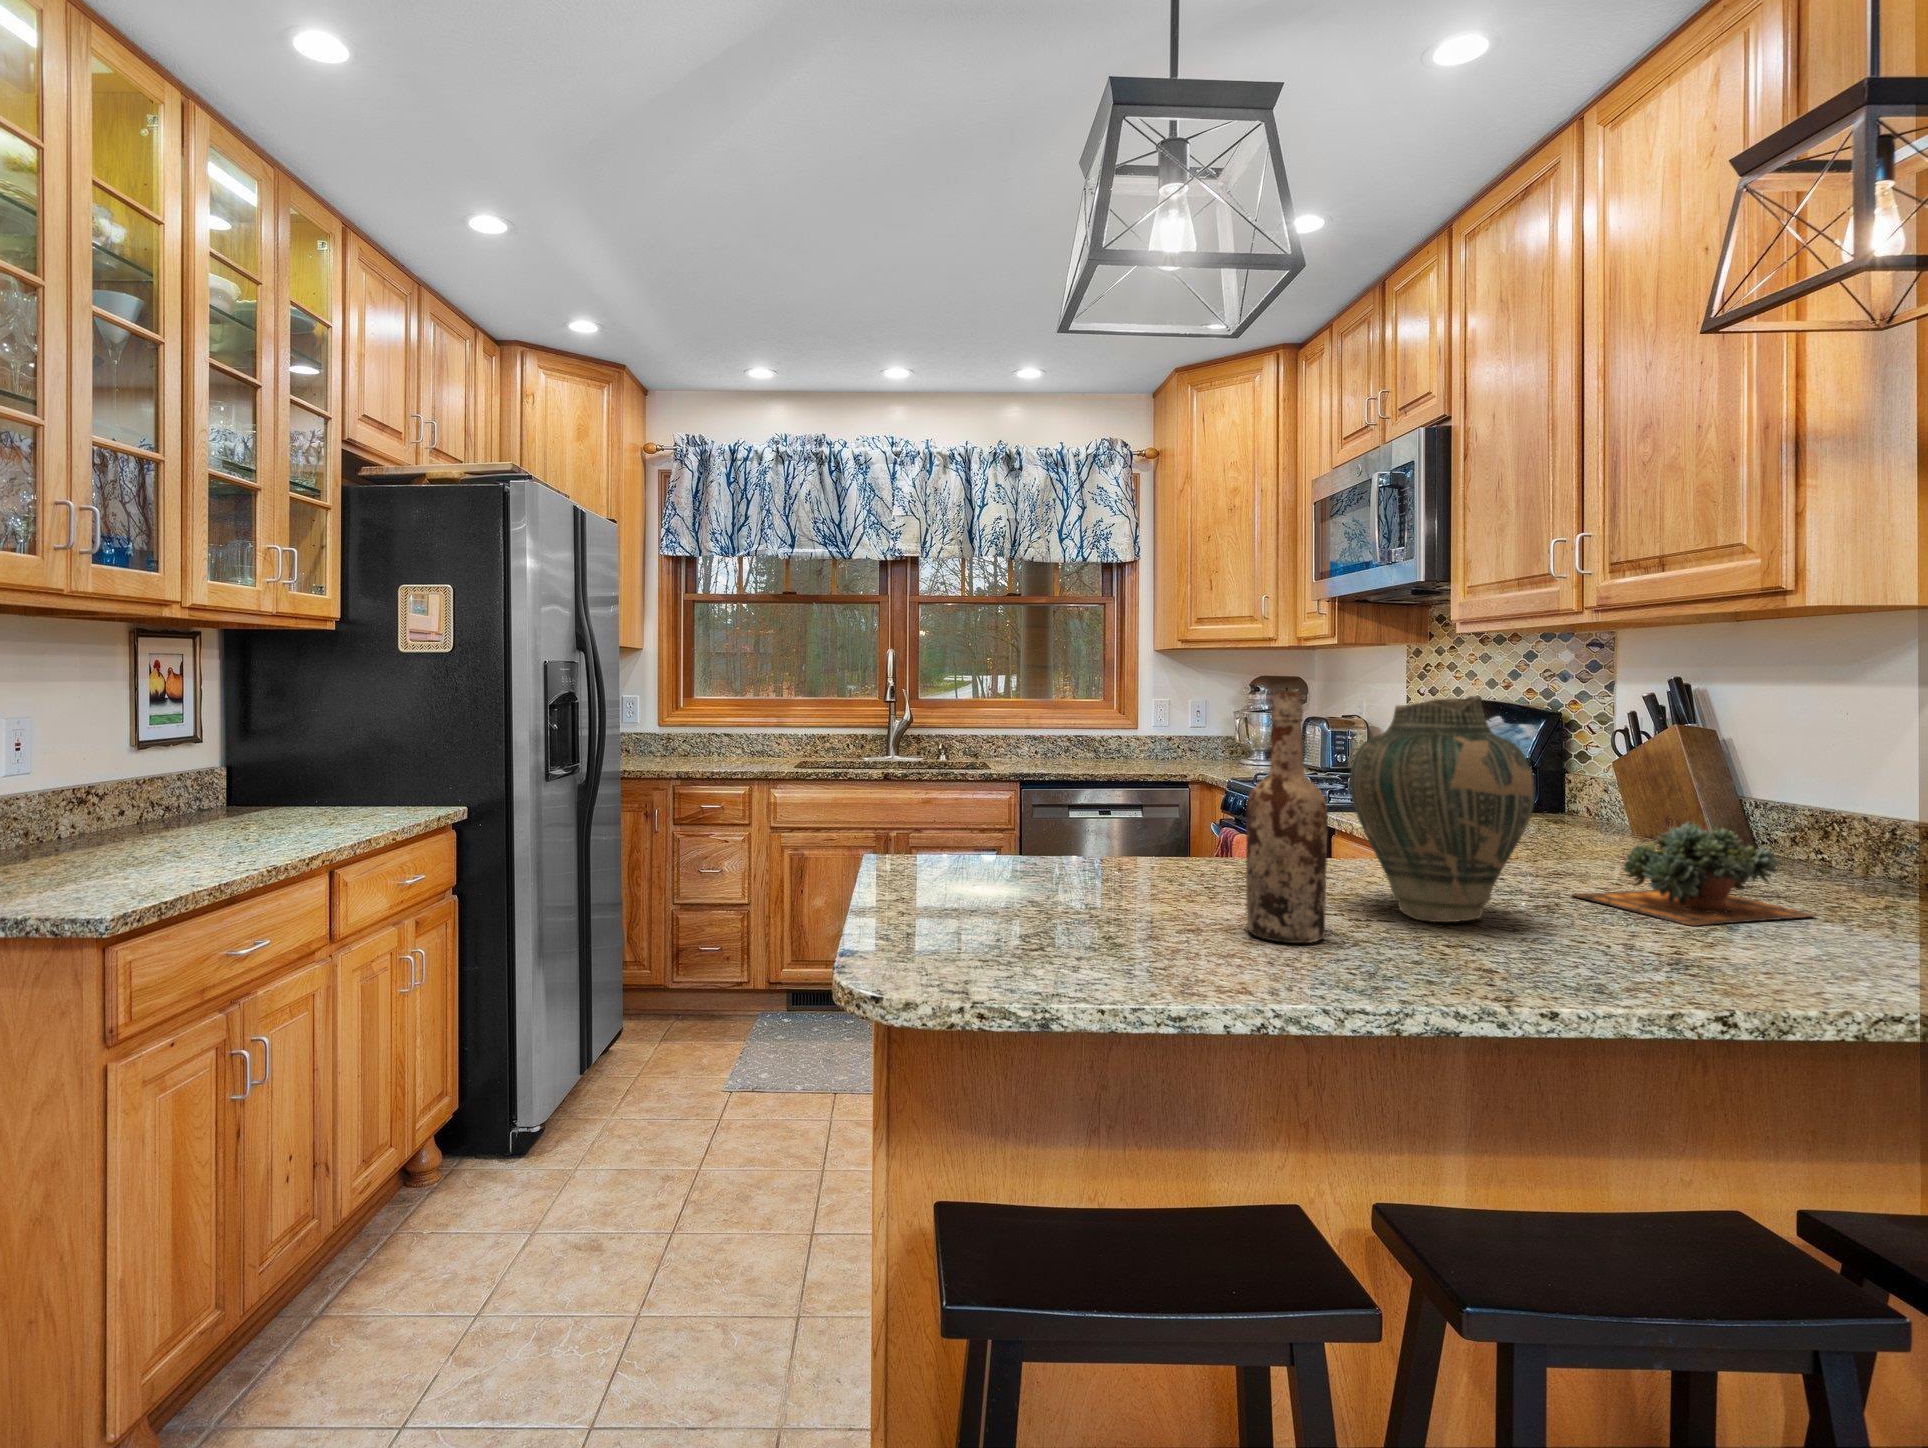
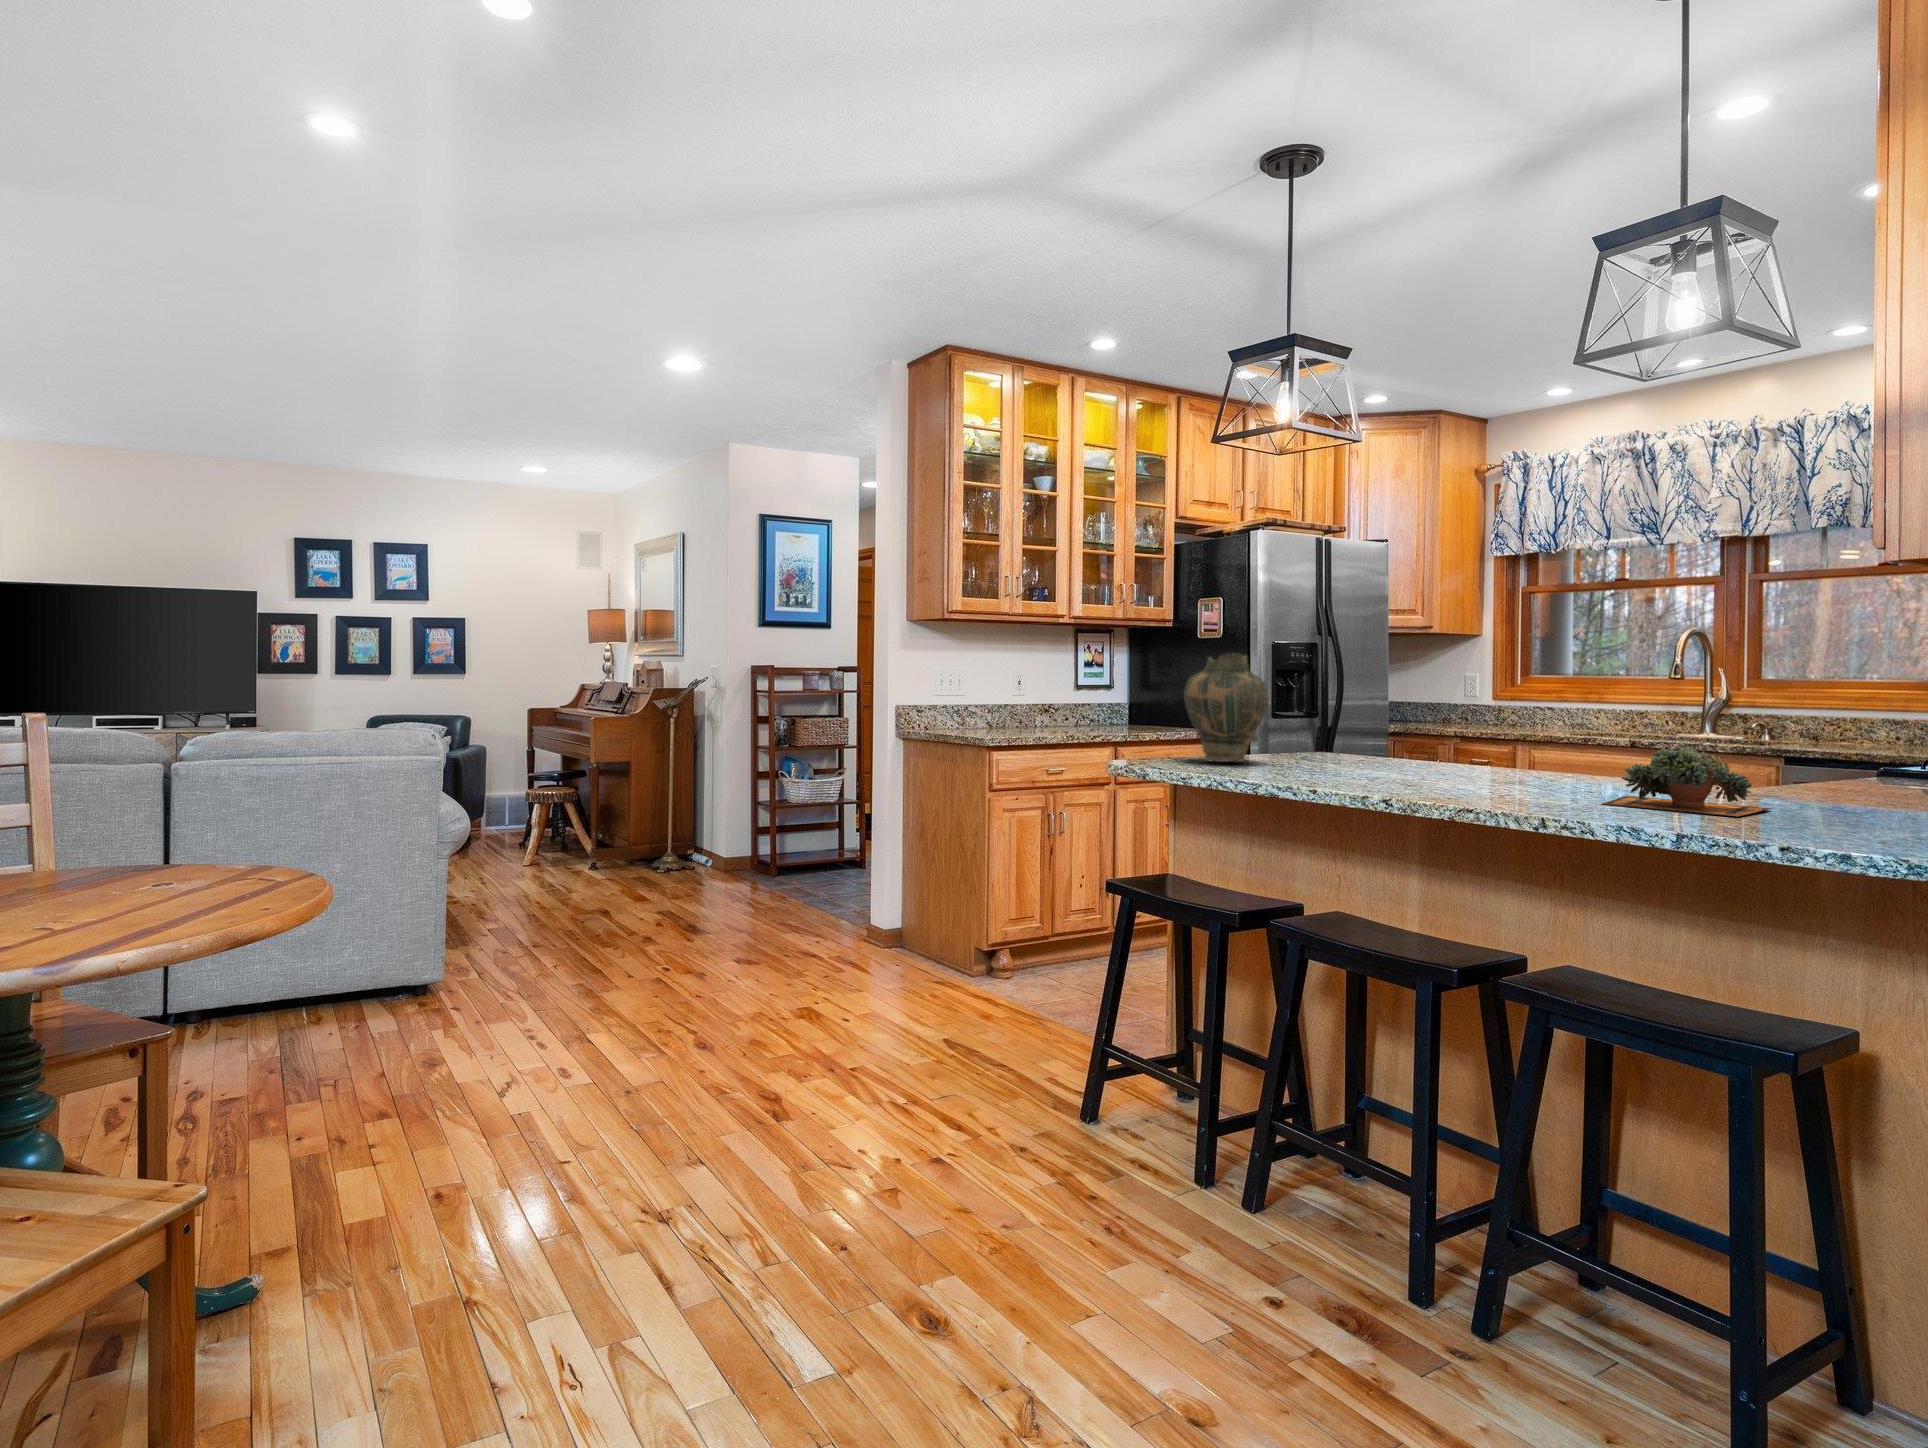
wine bottle: present [1246,691,1328,943] -> none [1324,653,1366,777]
vase: present [1350,696,1535,922] -> present [1184,653,1268,762]

